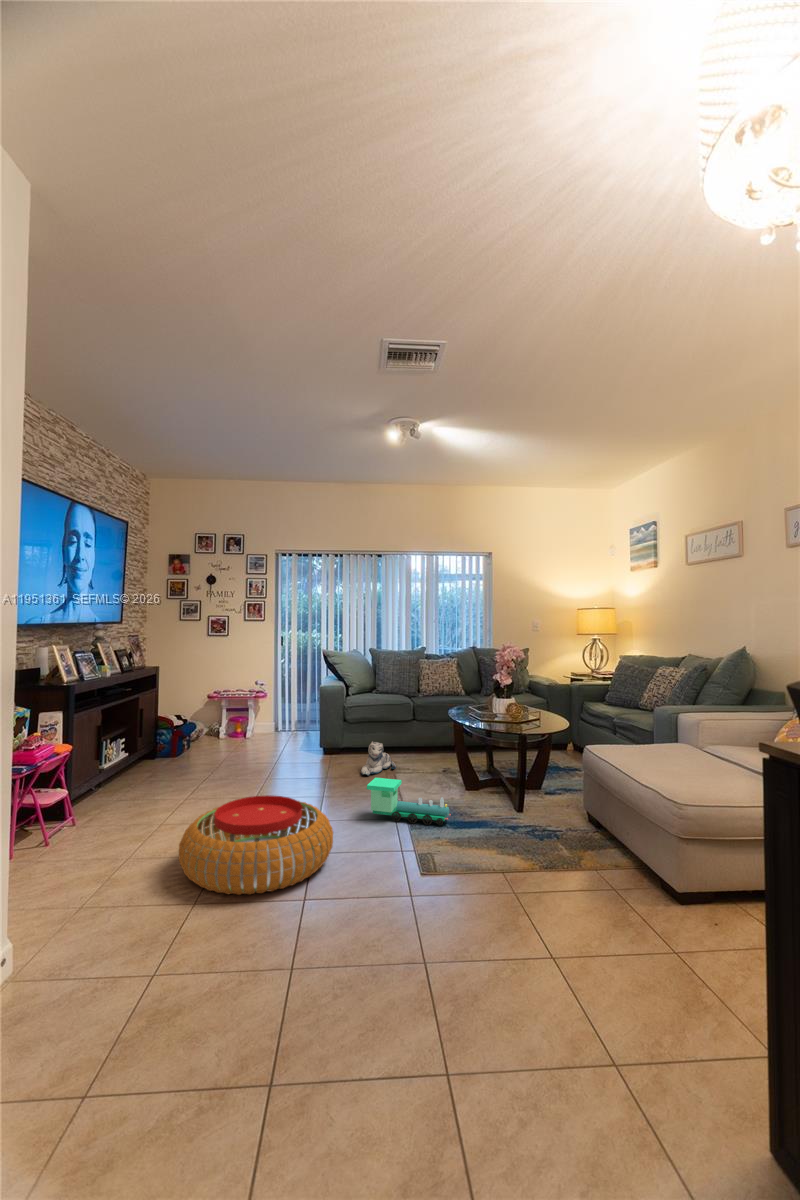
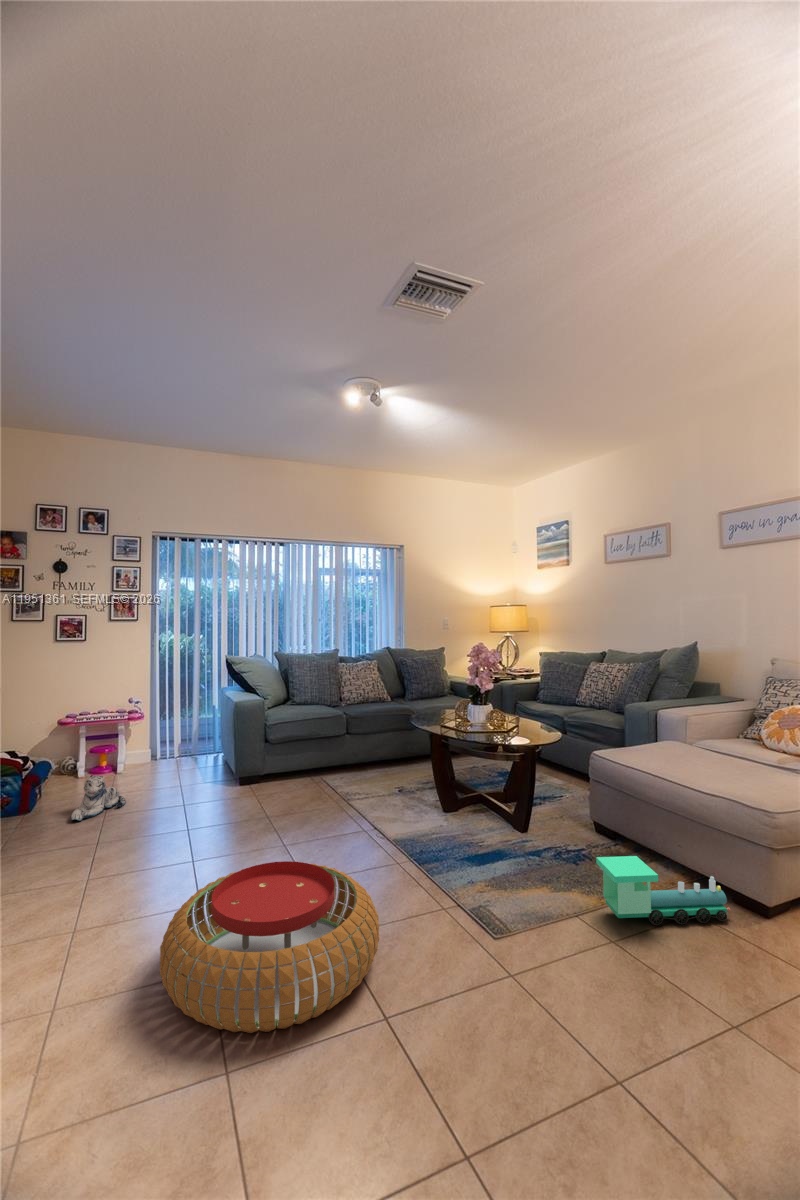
plush toy: present [361,741,396,775] -> present [71,775,126,821]
toy train: present [367,778,451,825] -> present [596,856,730,925]

